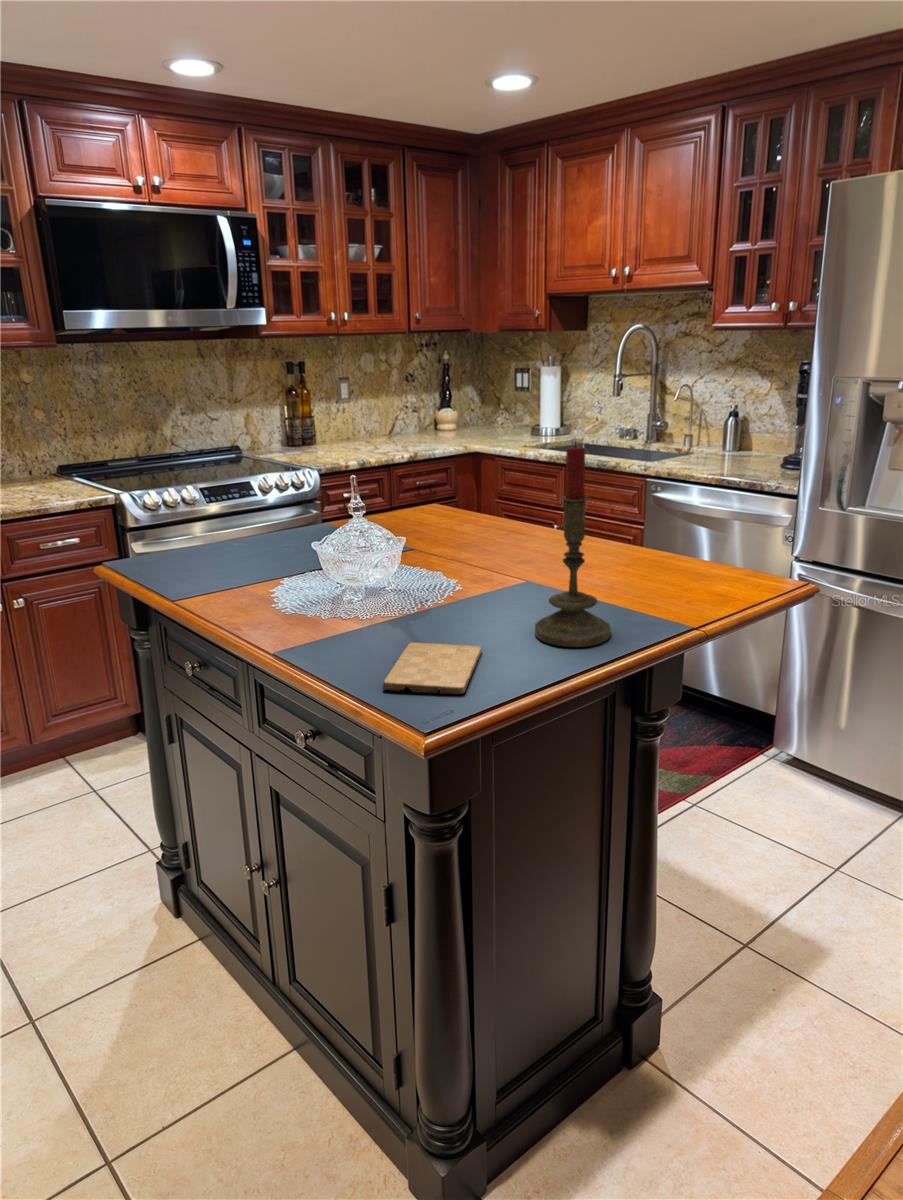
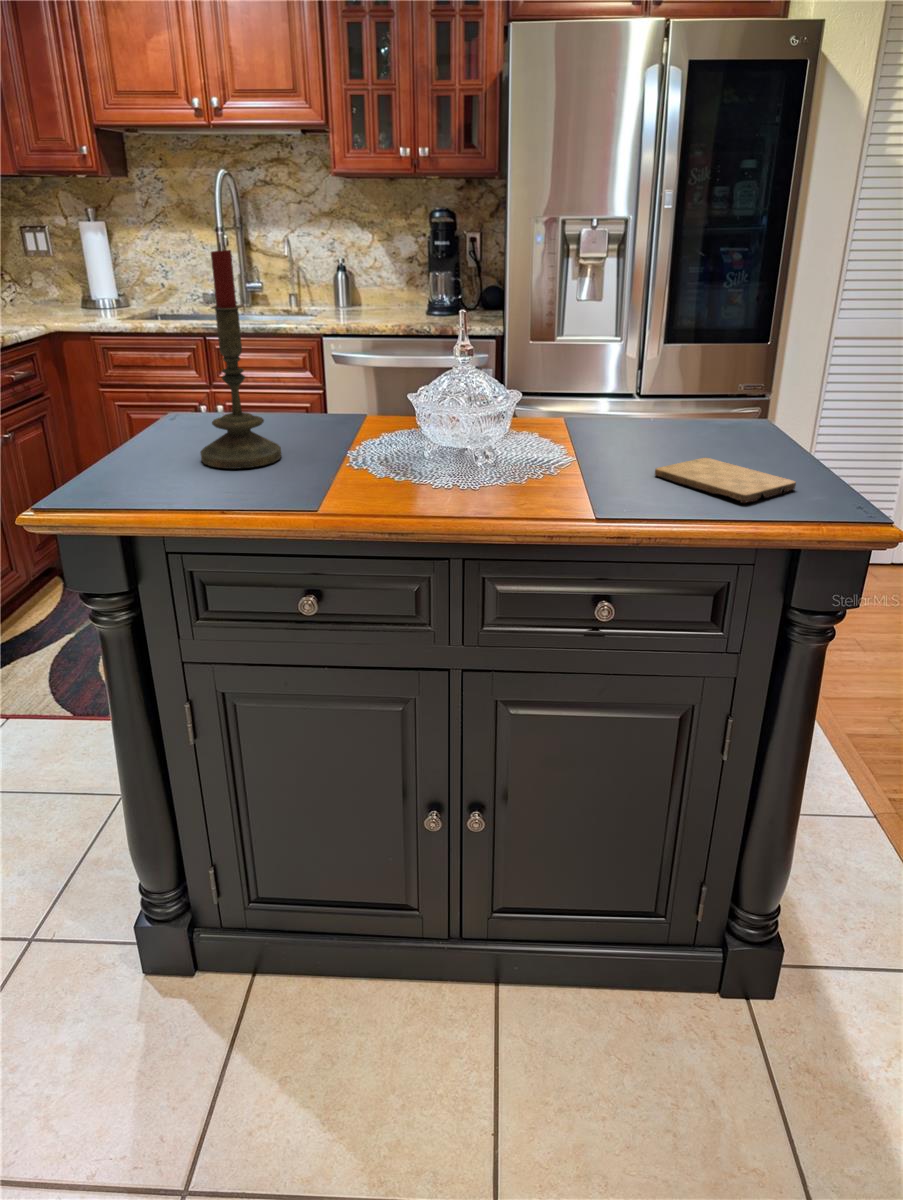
candle: present [535,441,611,647] -> present [200,243,281,469]

